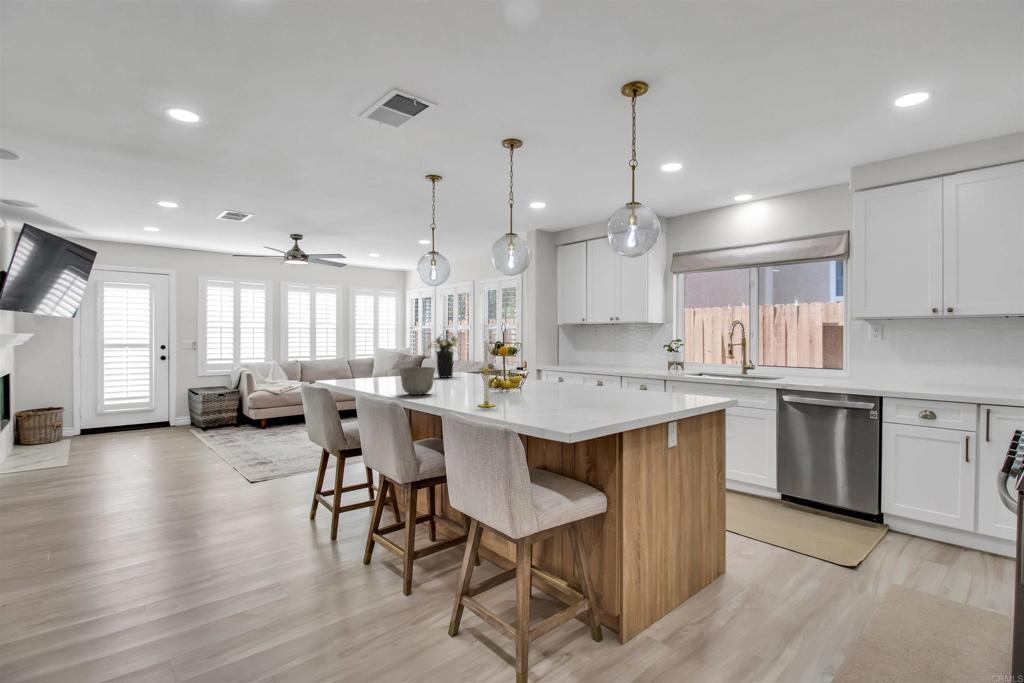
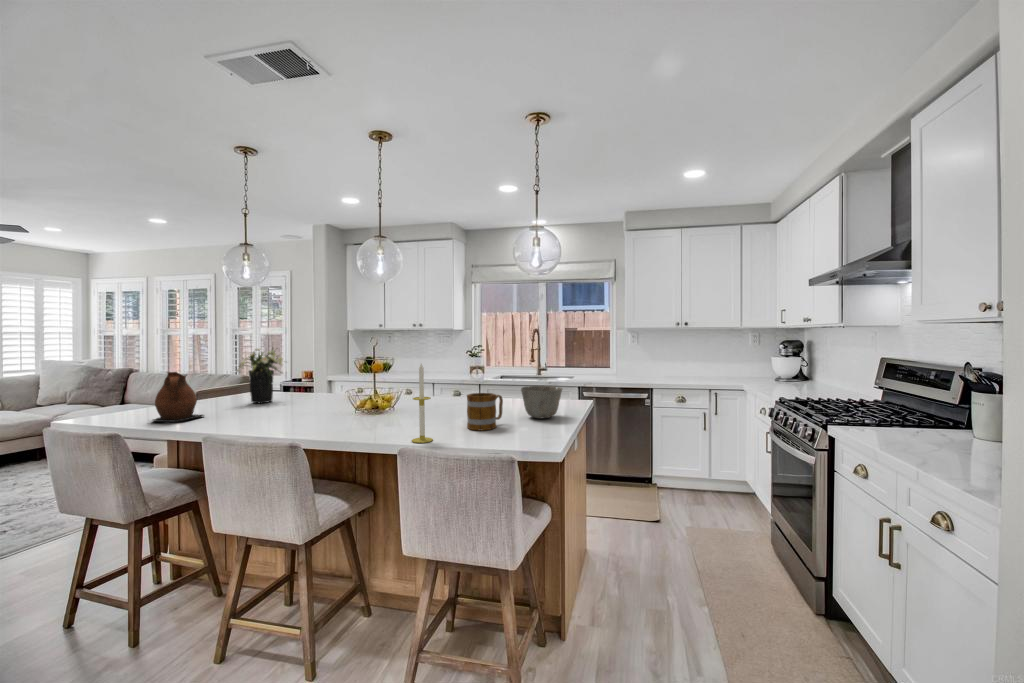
ceramic pitcher: none [362,347,396,383] -> present [152,372,204,422]
ceramic bowl: present [399,367,435,395] -> present [521,386,562,419]
mug: none [539,371,578,405] -> present [467,393,503,430]

